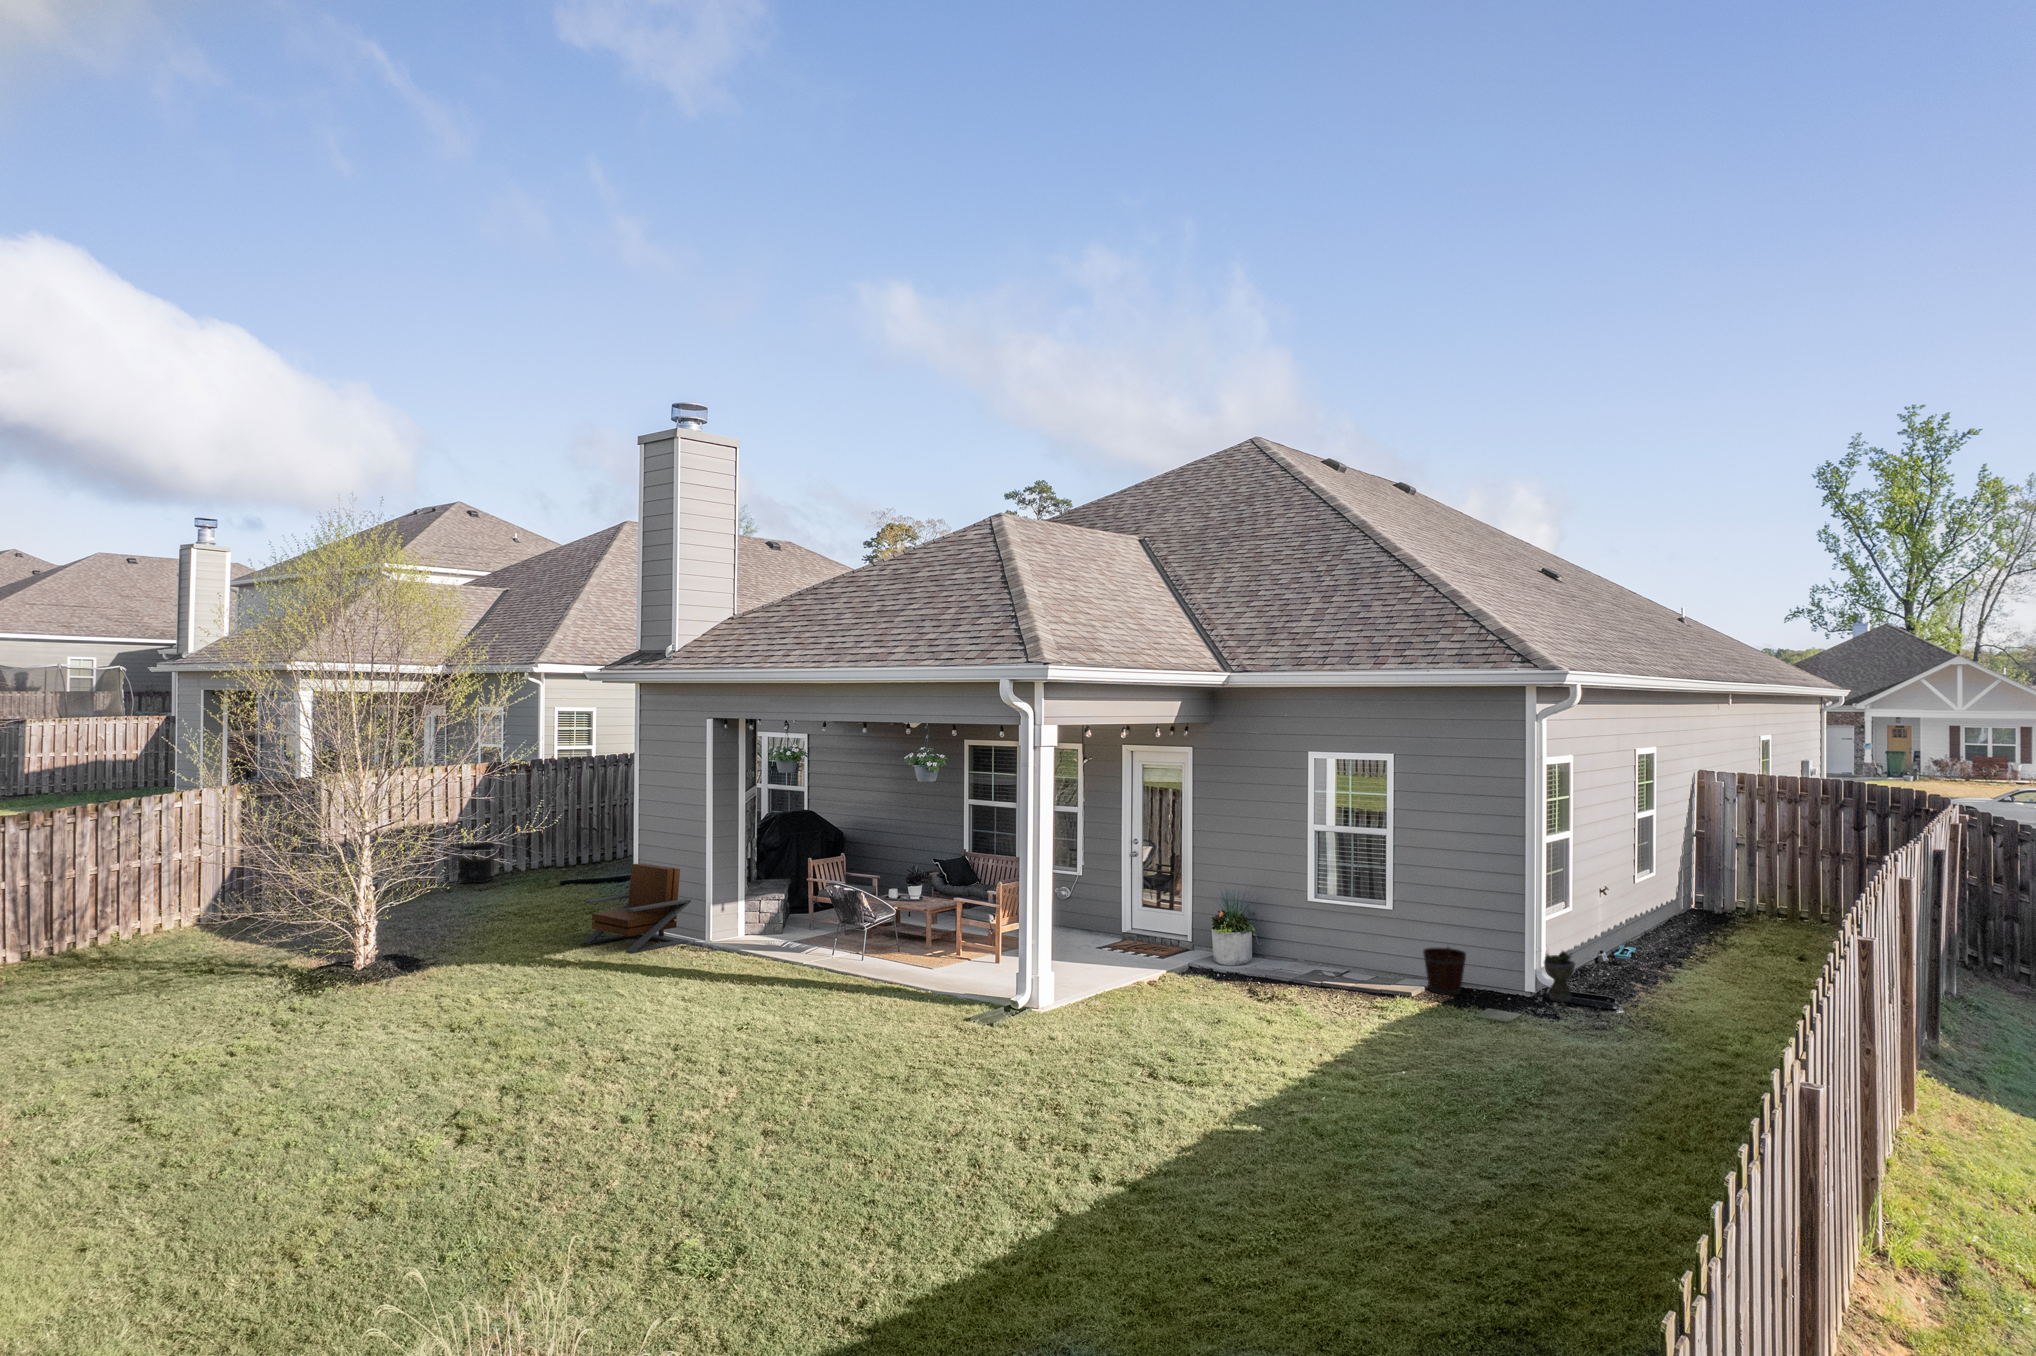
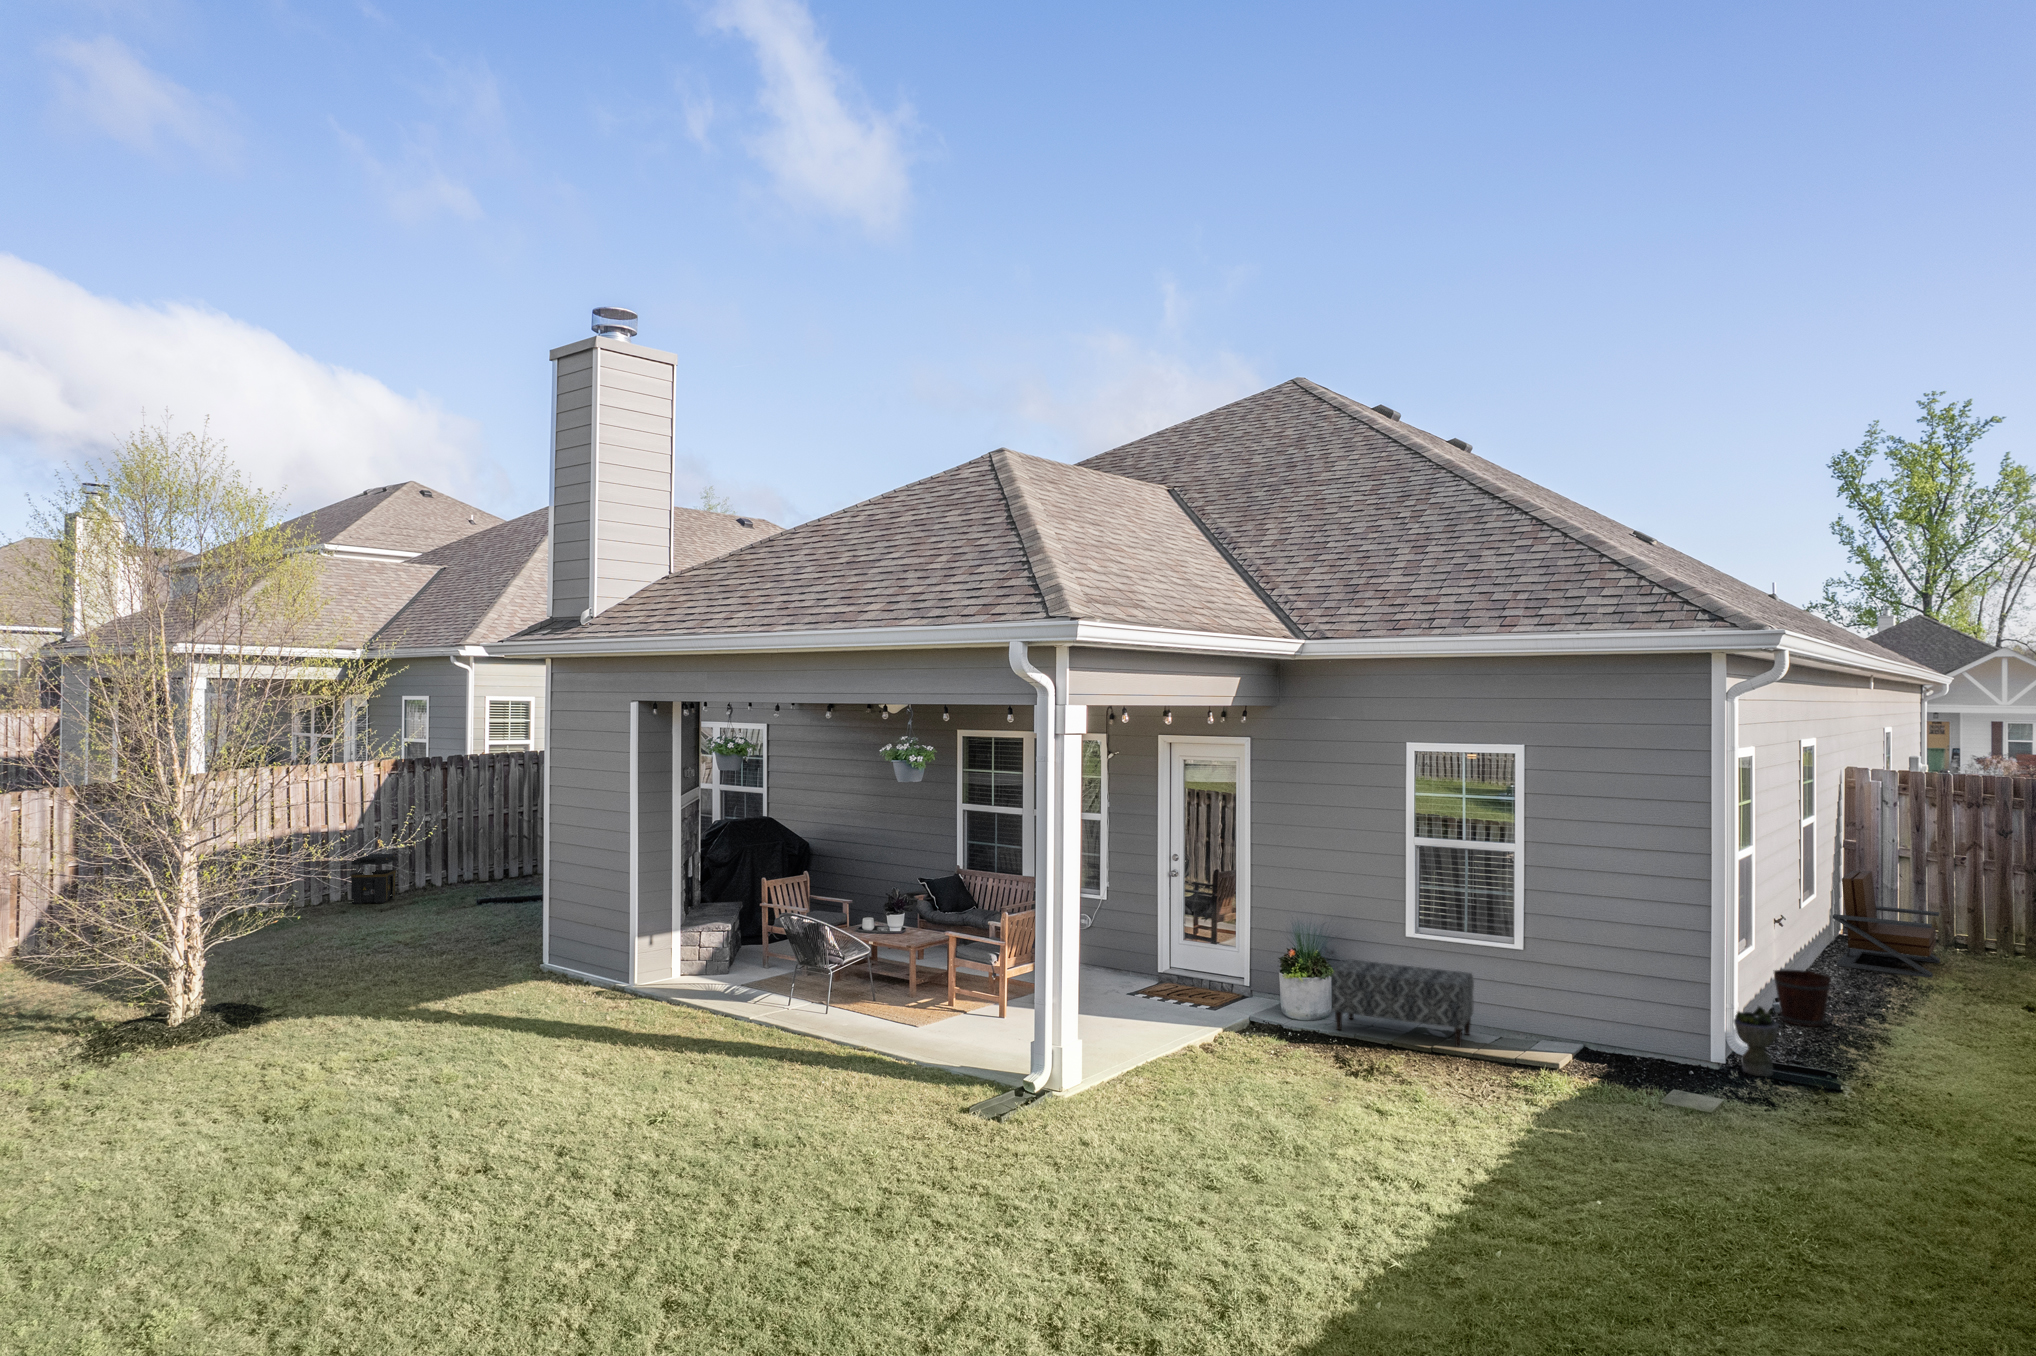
lounge chair: present [584,863,691,954] -> present [1833,871,1940,978]
bench: none [1249,920,1357,984] -> present [1332,959,1474,1047]
bucket: present [1423,947,1466,995] -> present [1774,970,1831,1027]

